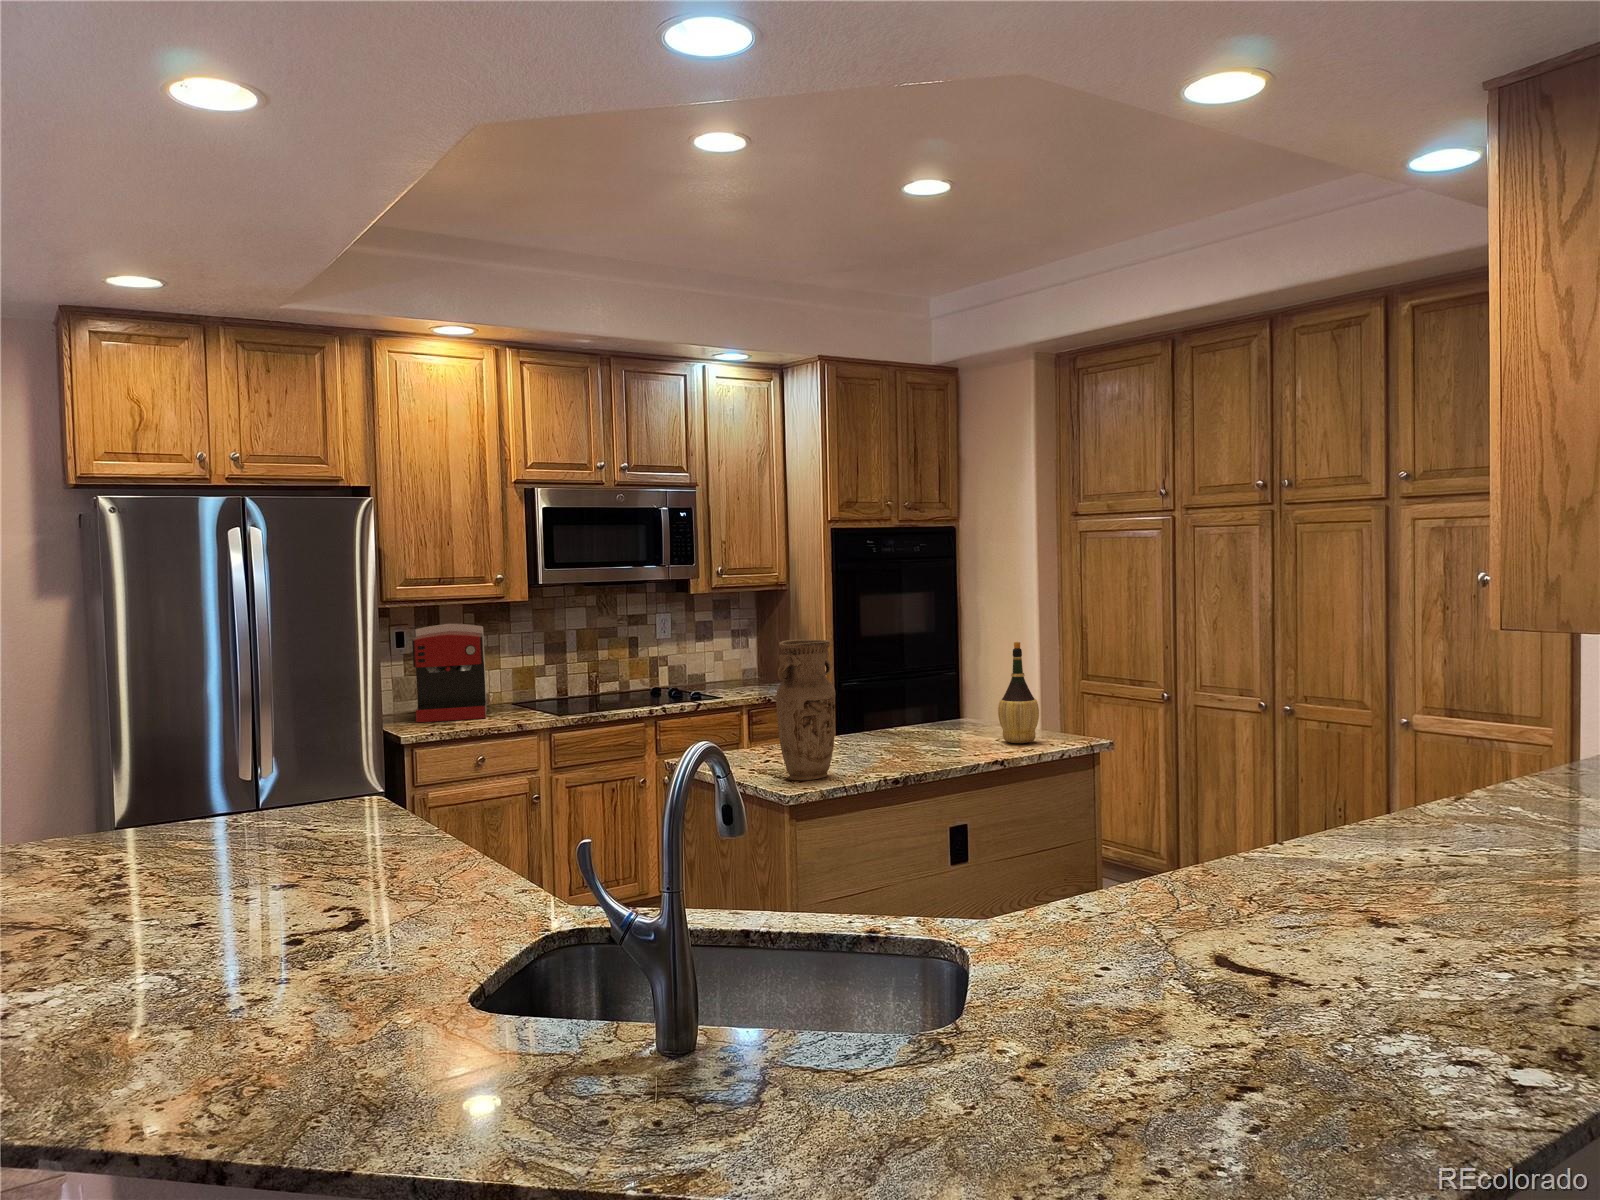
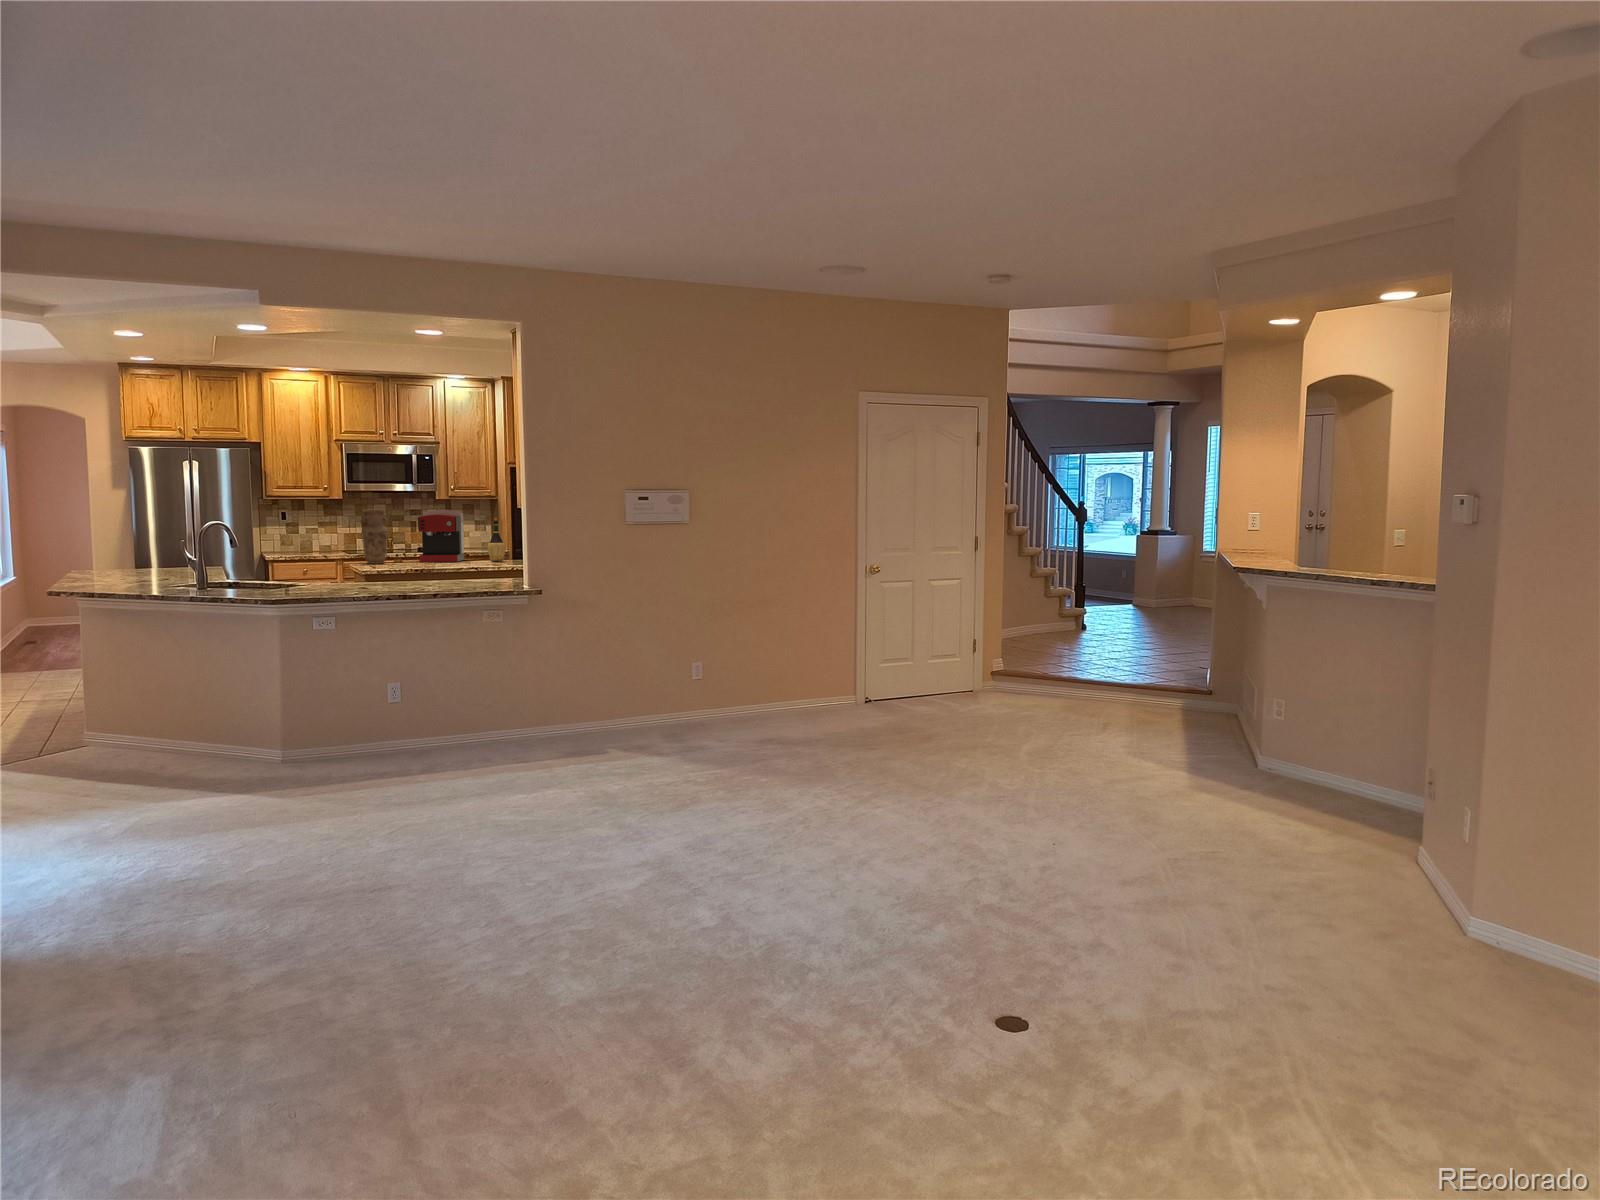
coffee maker: present [412,624,487,722] -> present [418,510,464,562]

